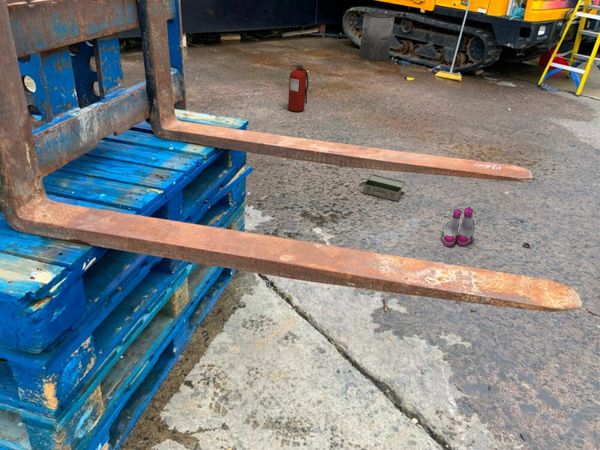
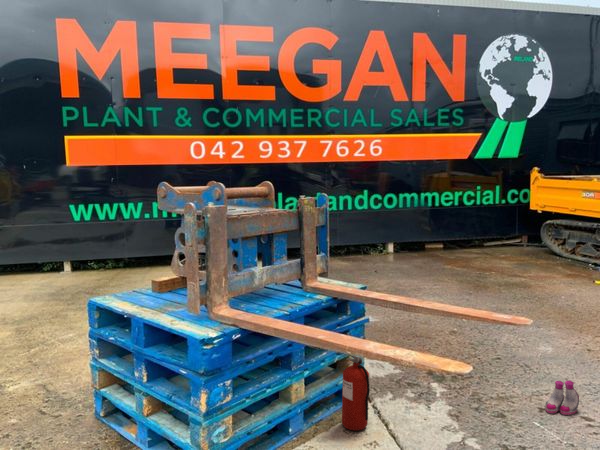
trash can: present [359,13,394,60] -> none [554,224,589,267]
fire extinguisher: present [288,60,309,112] -> present [342,356,370,431]
toolbox: present [363,175,405,201] -> none [491,353,532,376]

